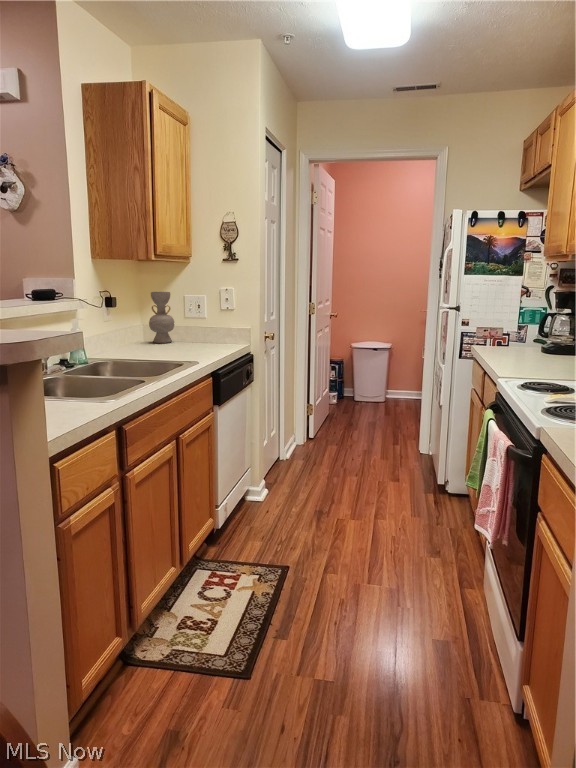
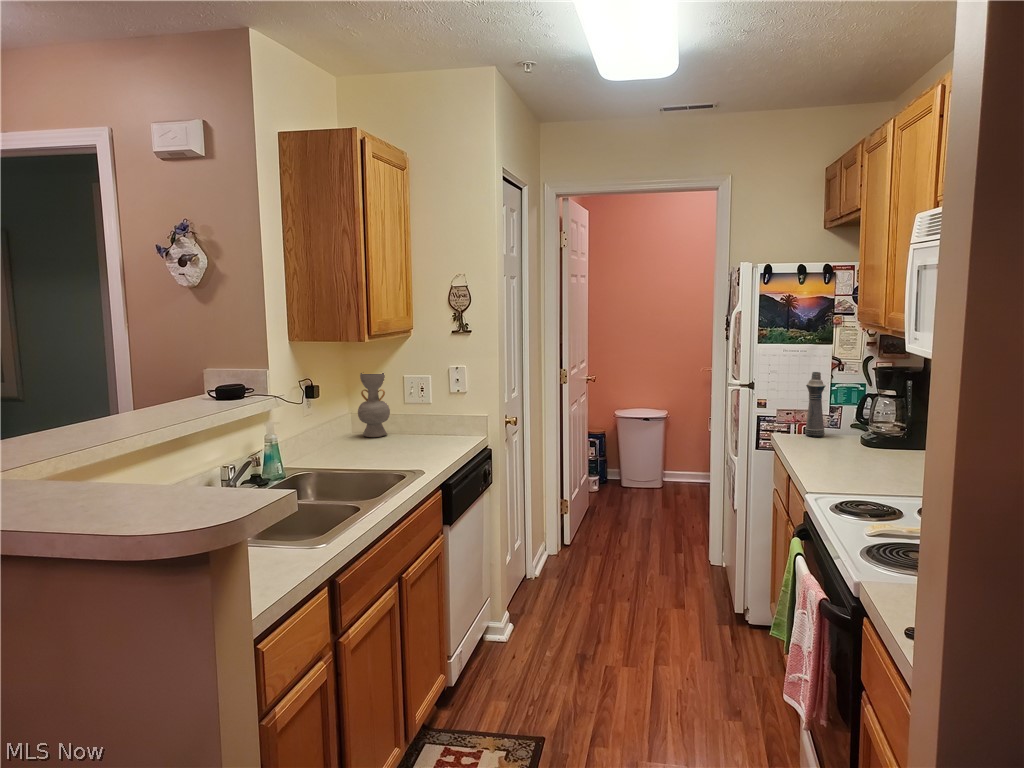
bottle: none [497,297,515,348] -> present [805,372,826,437]

